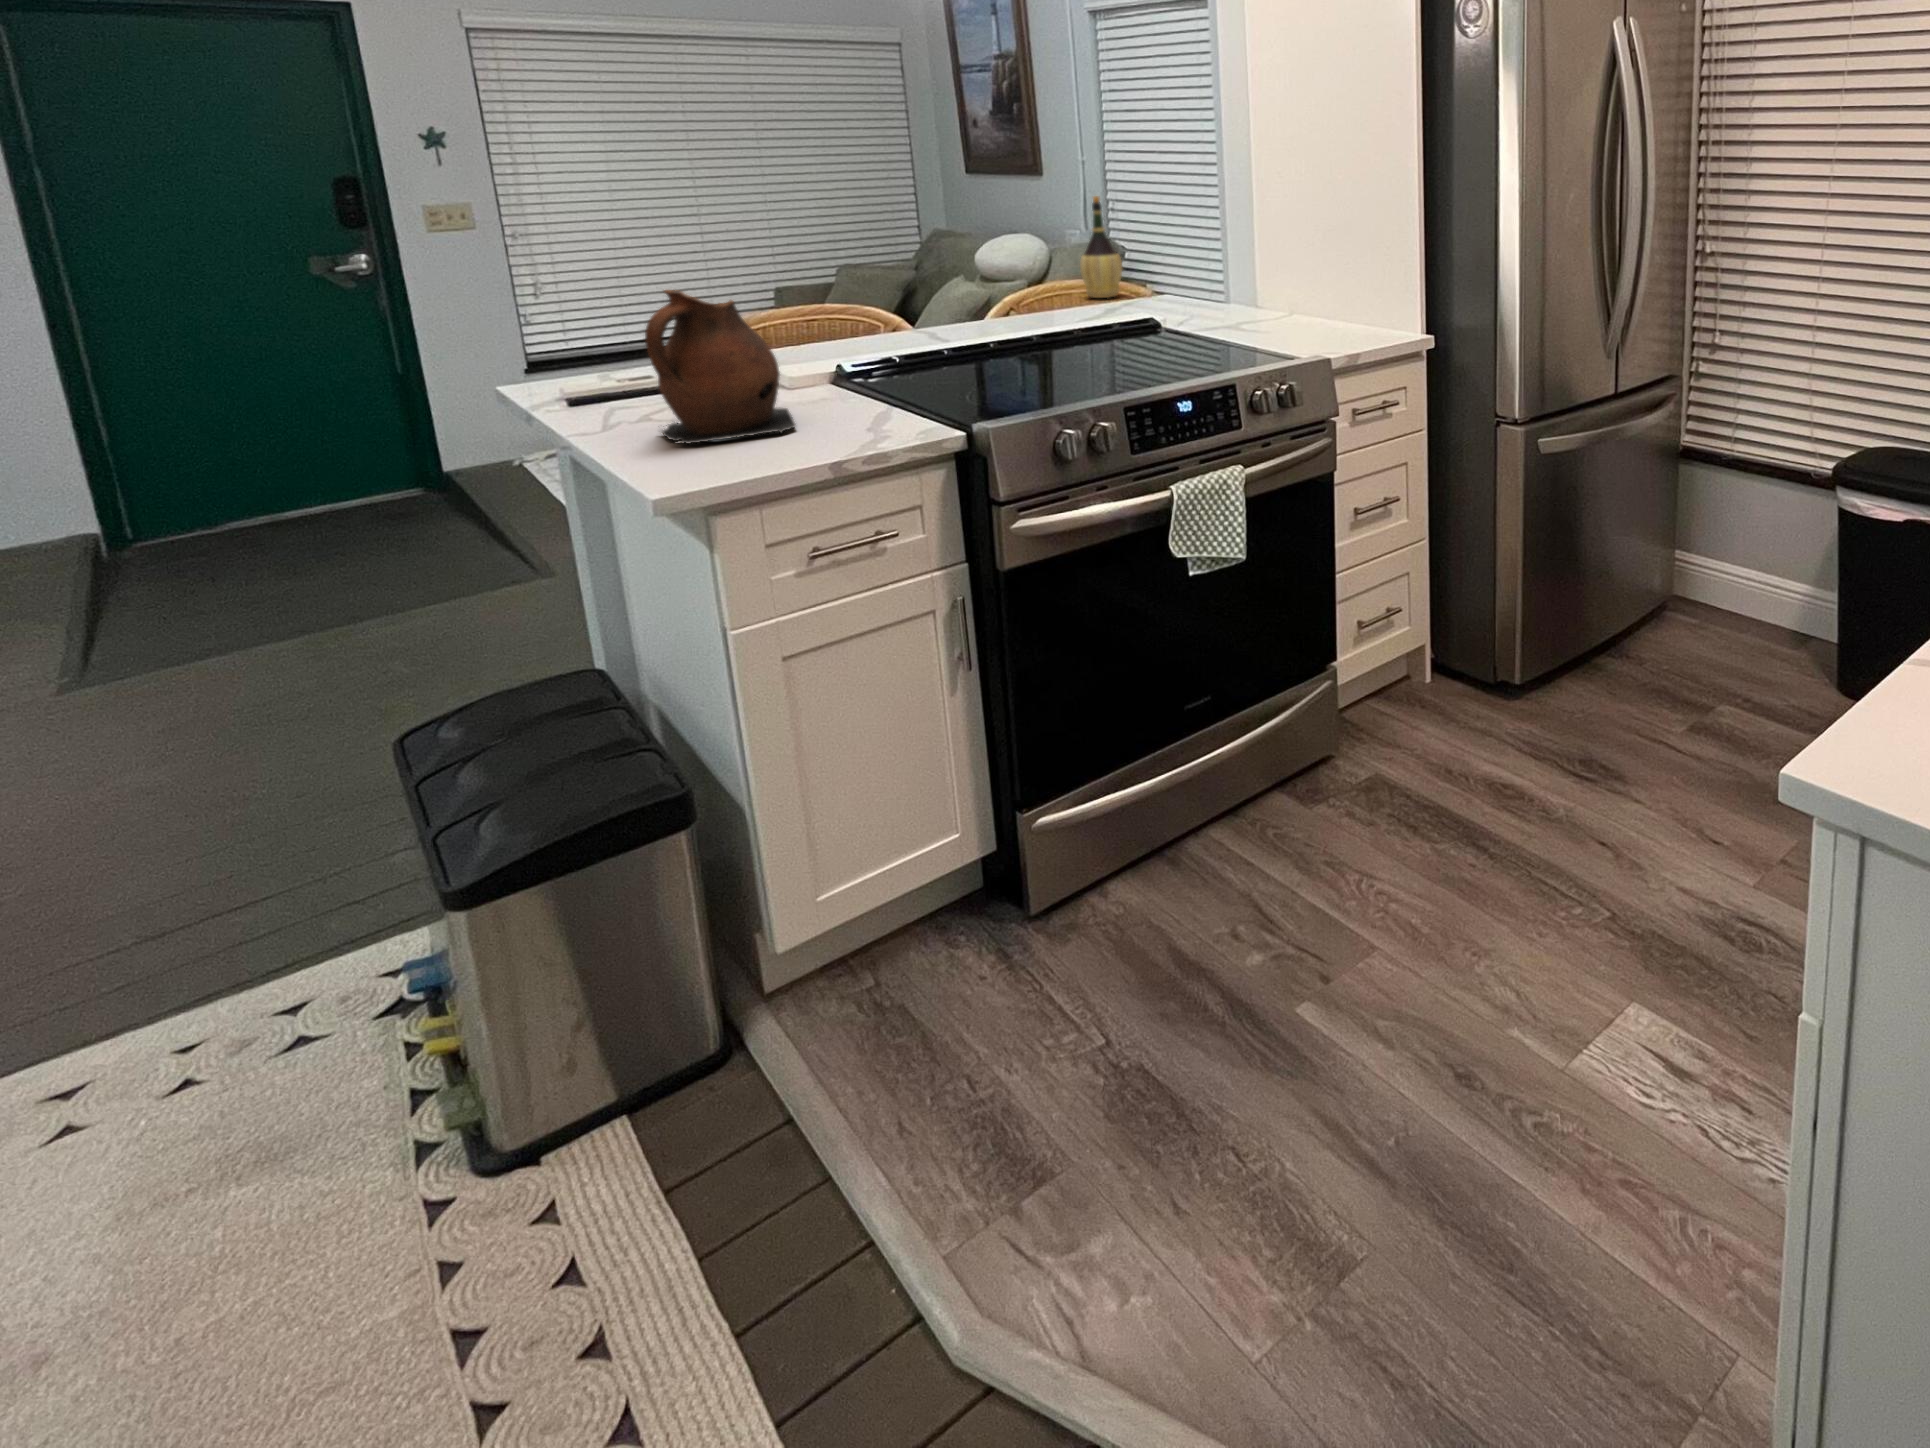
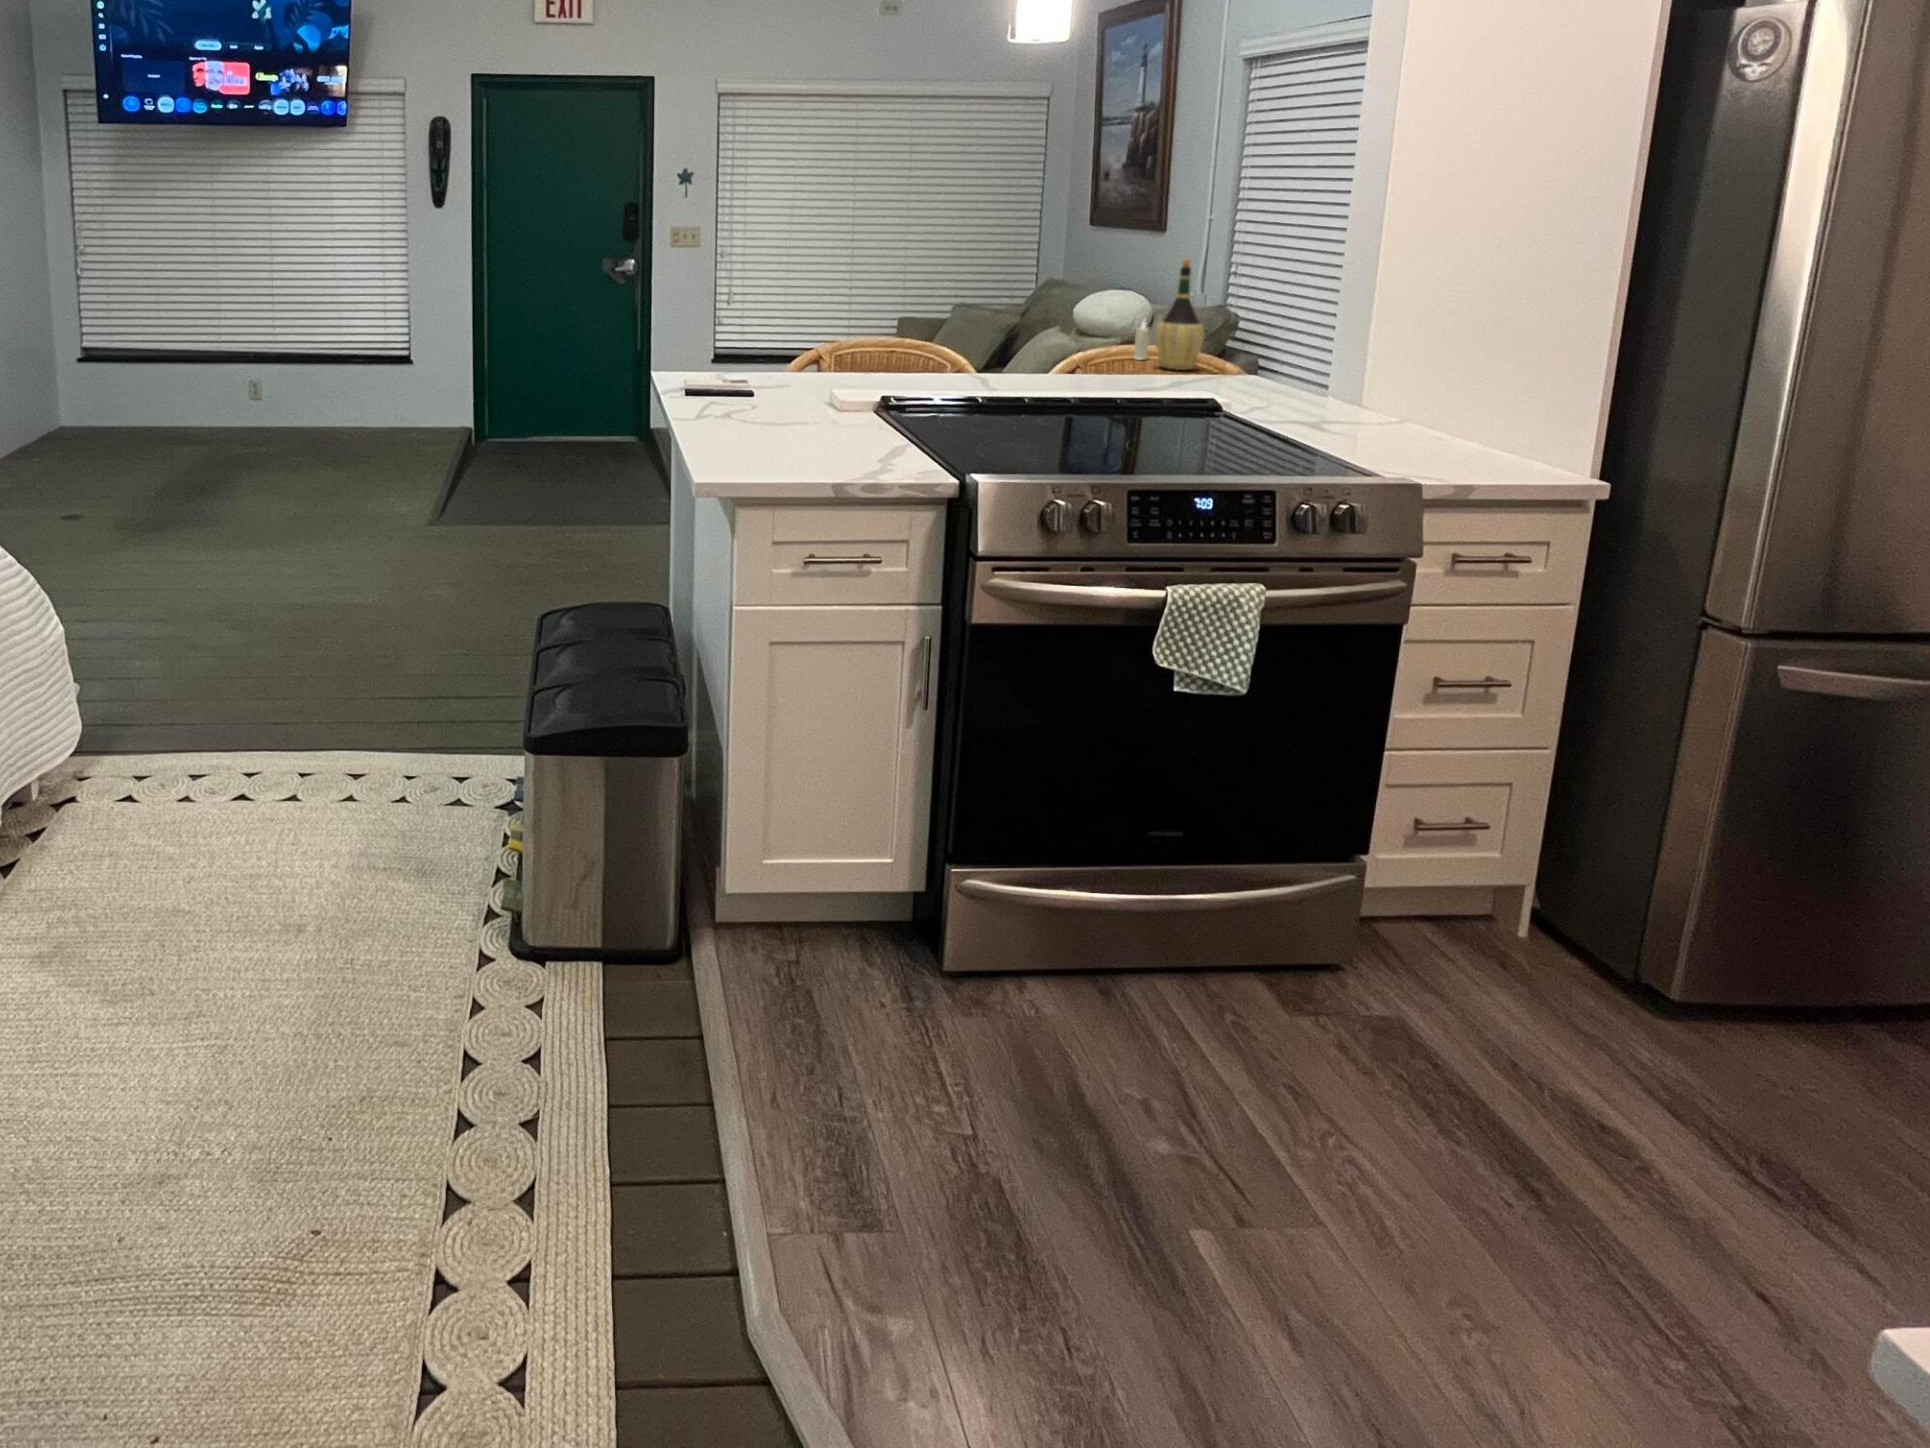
candle: none [1059,254,1073,294] -> present [1133,321,1150,360]
ceramic pitcher: present [645,290,795,444] -> none [726,313,826,449]

